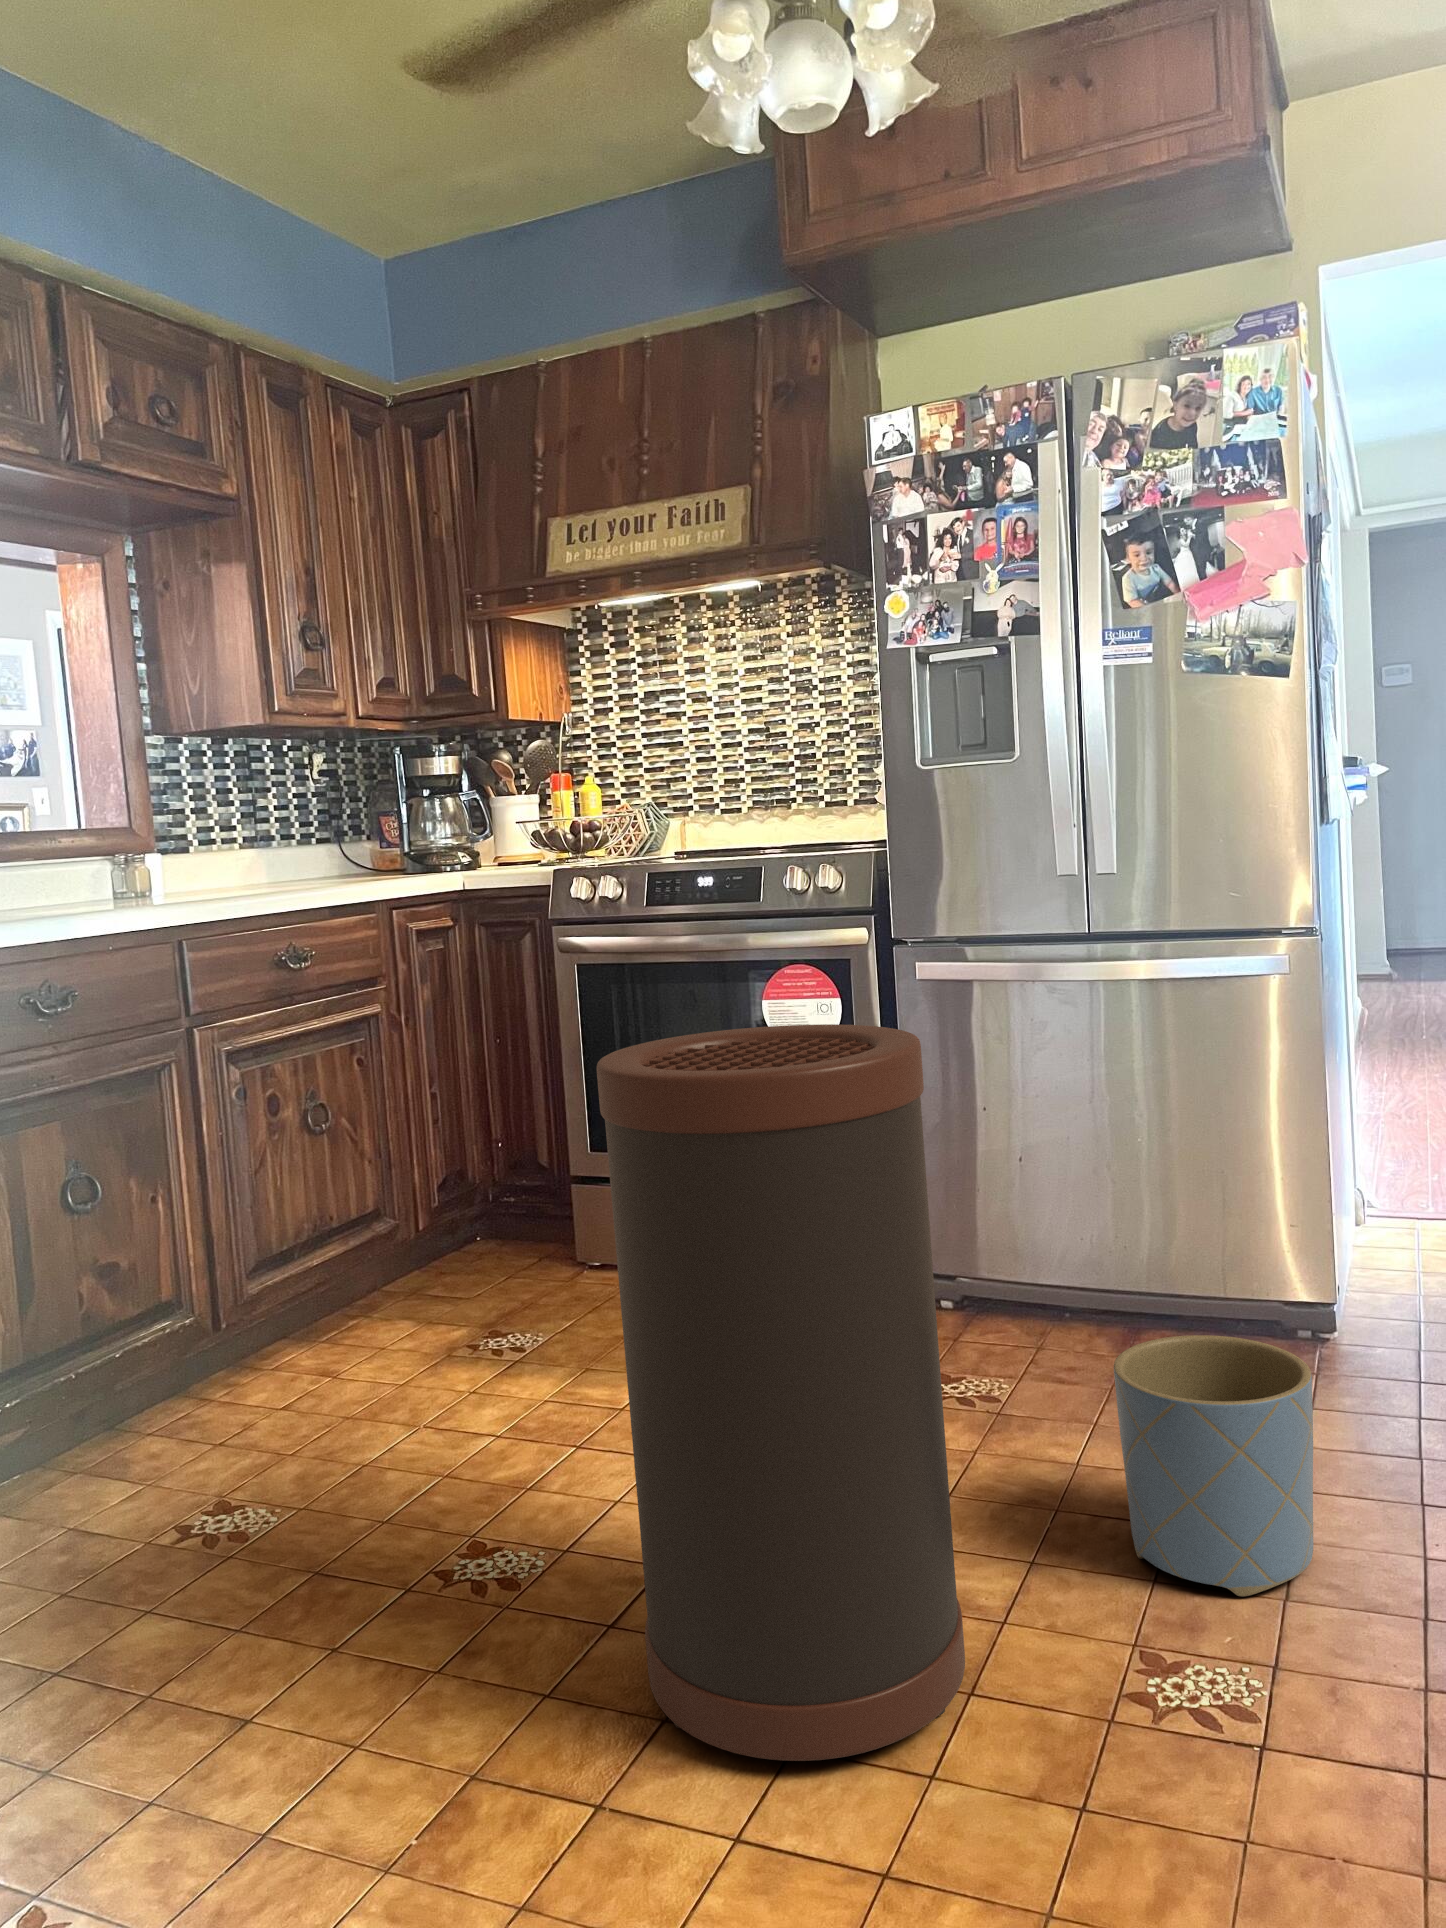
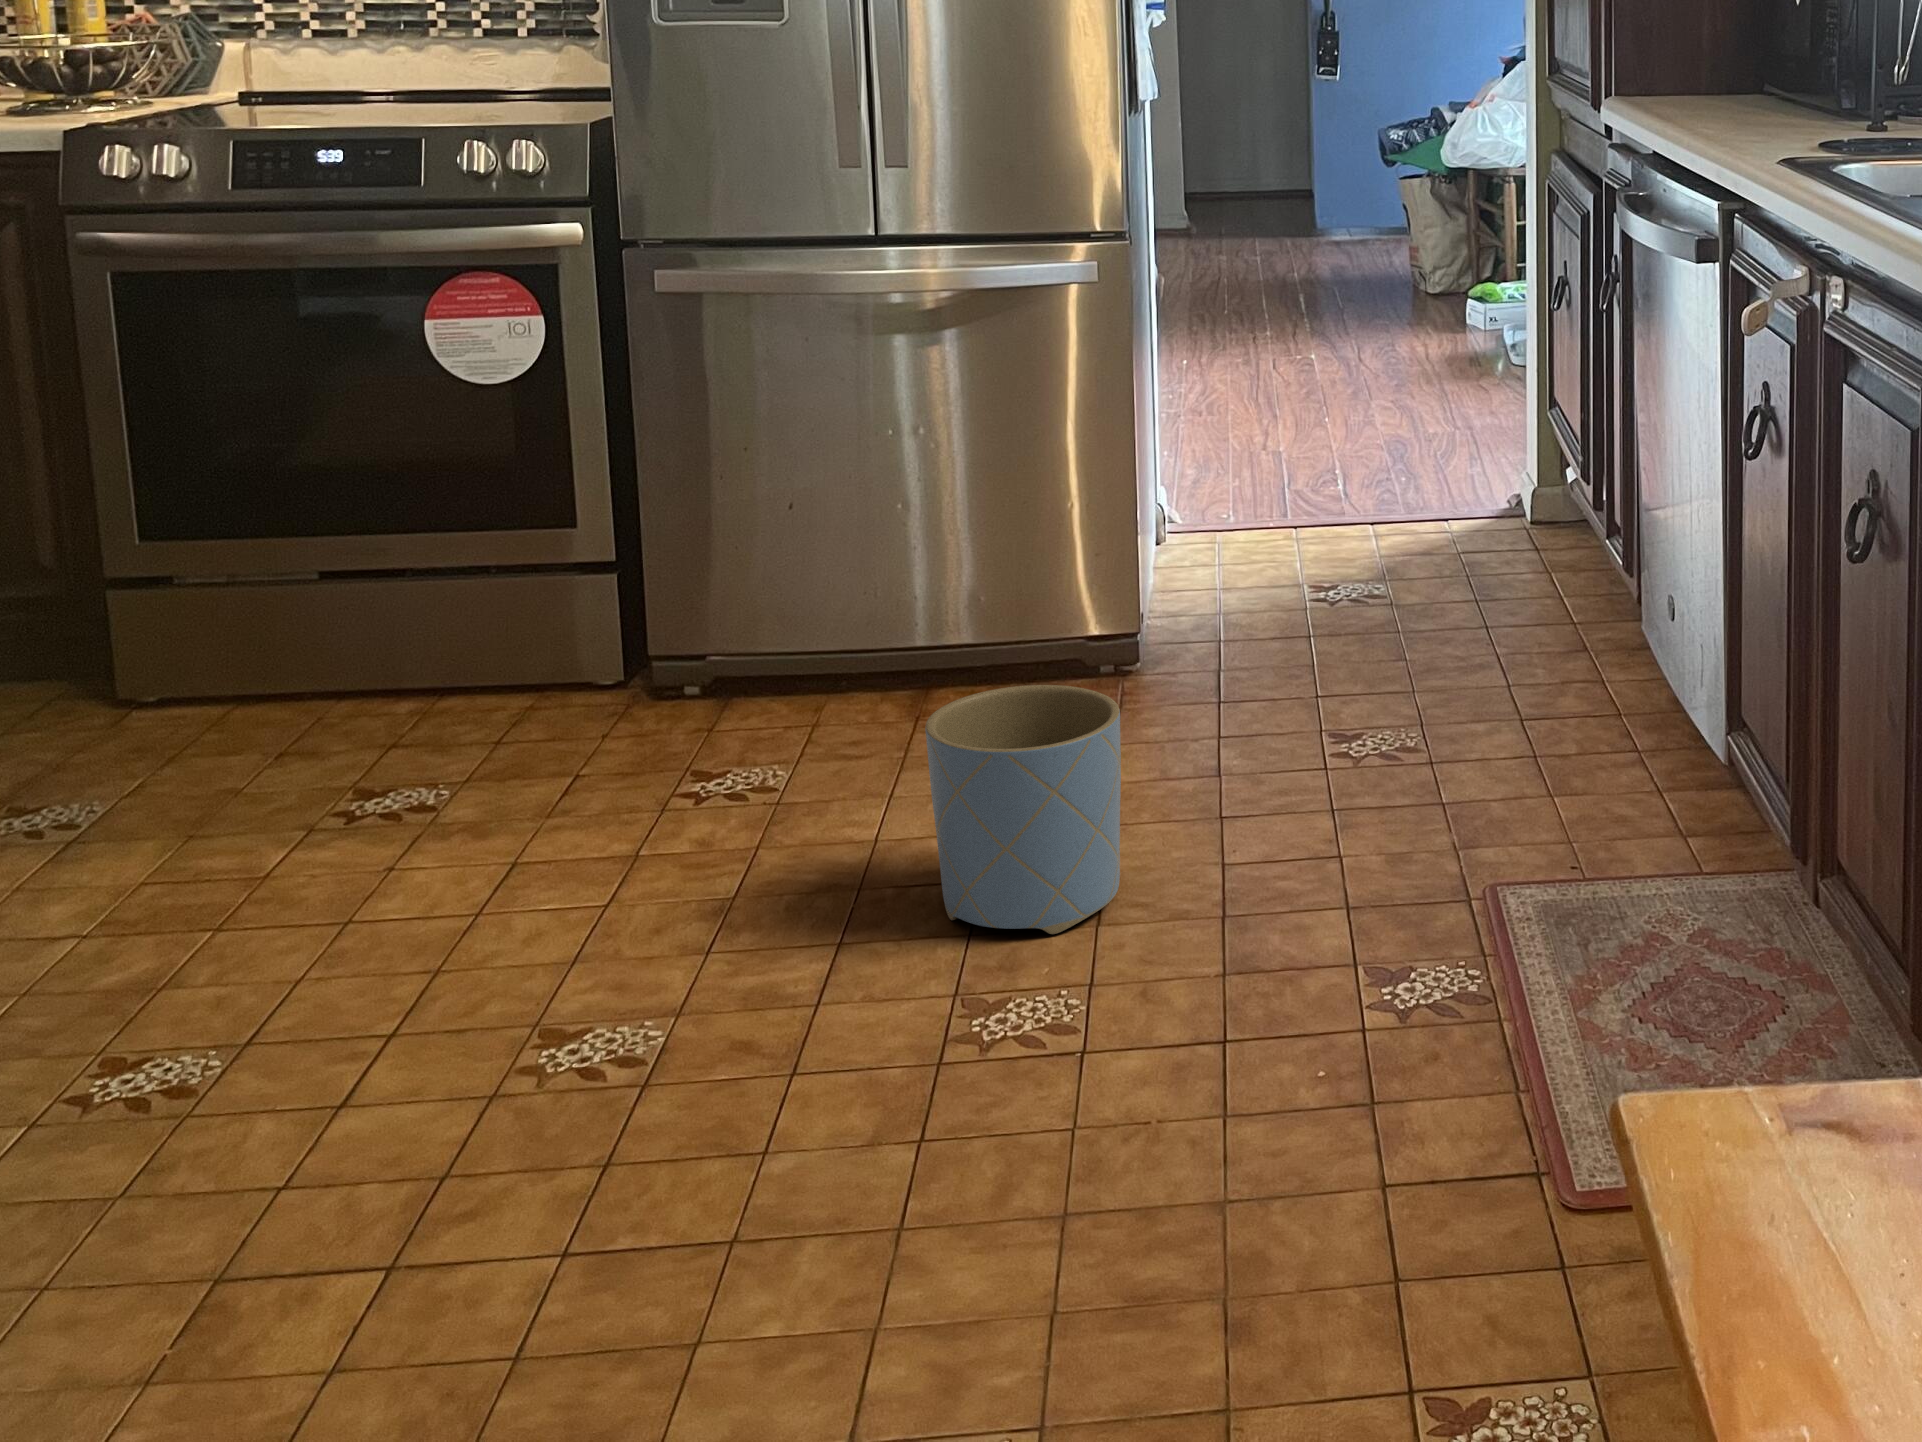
trash can: present [597,1024,965,1761] -> none [352,388,787,1172]

